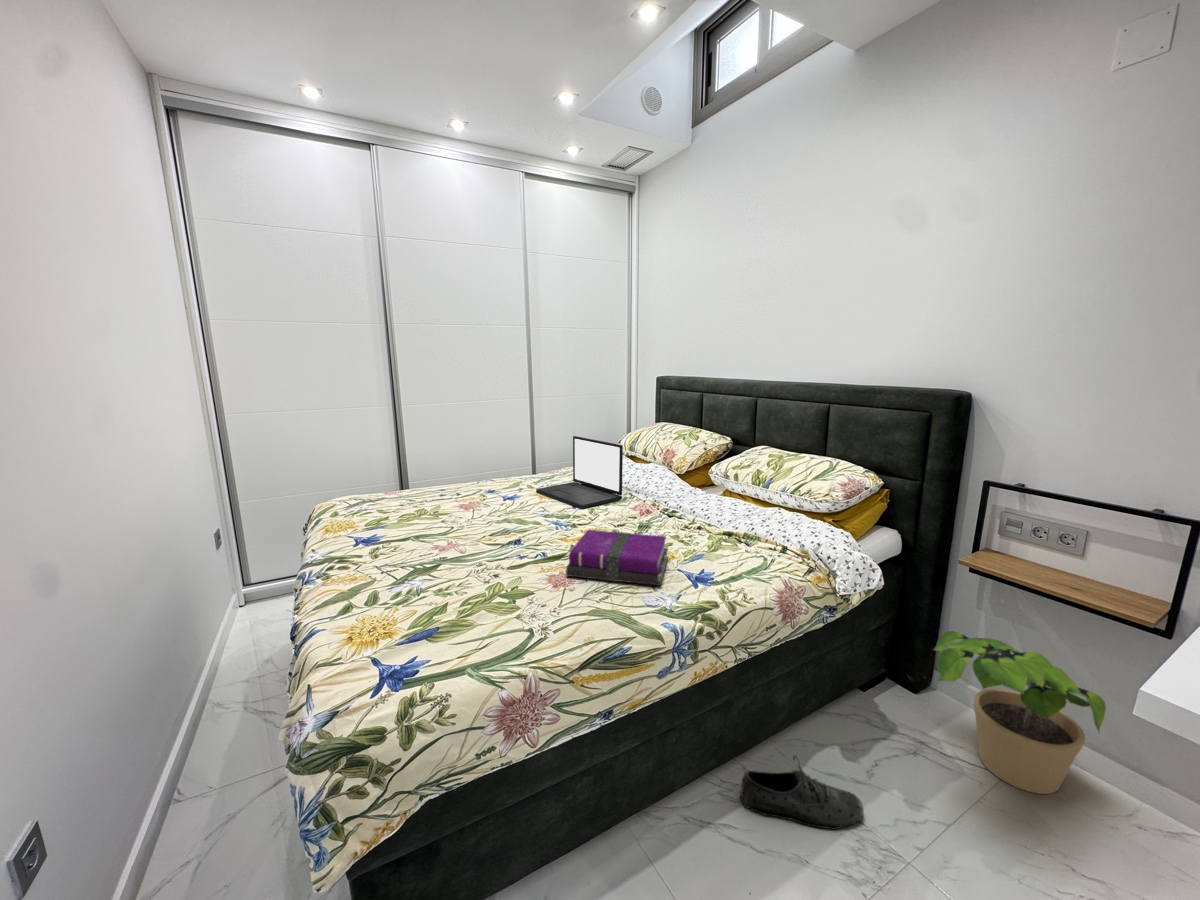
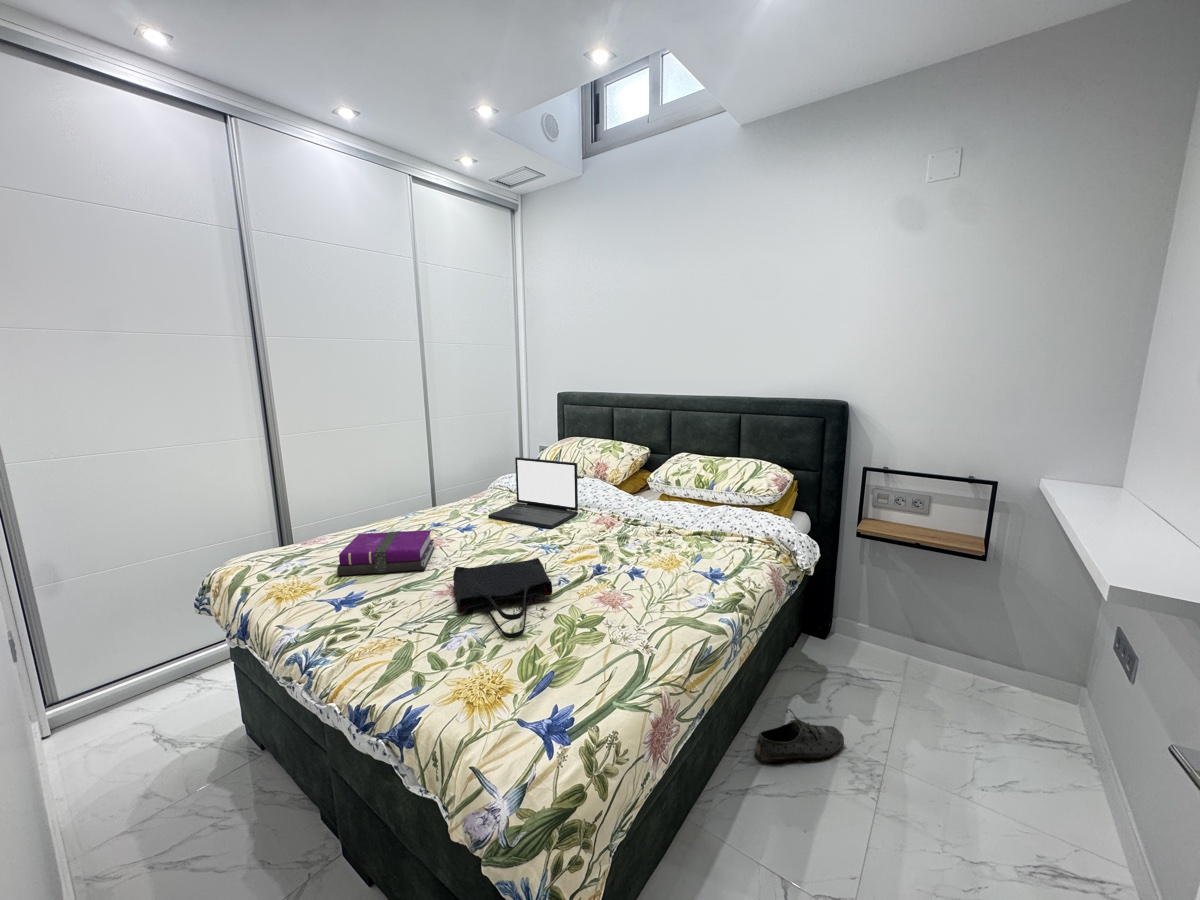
tote bag: none [424,526,529,595] -> present [453,558,552,639]
notebook: present [566,530,668,585] -> present [337,530,434,576]
potted plant: present [933,631,1106,794] -> none [847,583,961,689]

